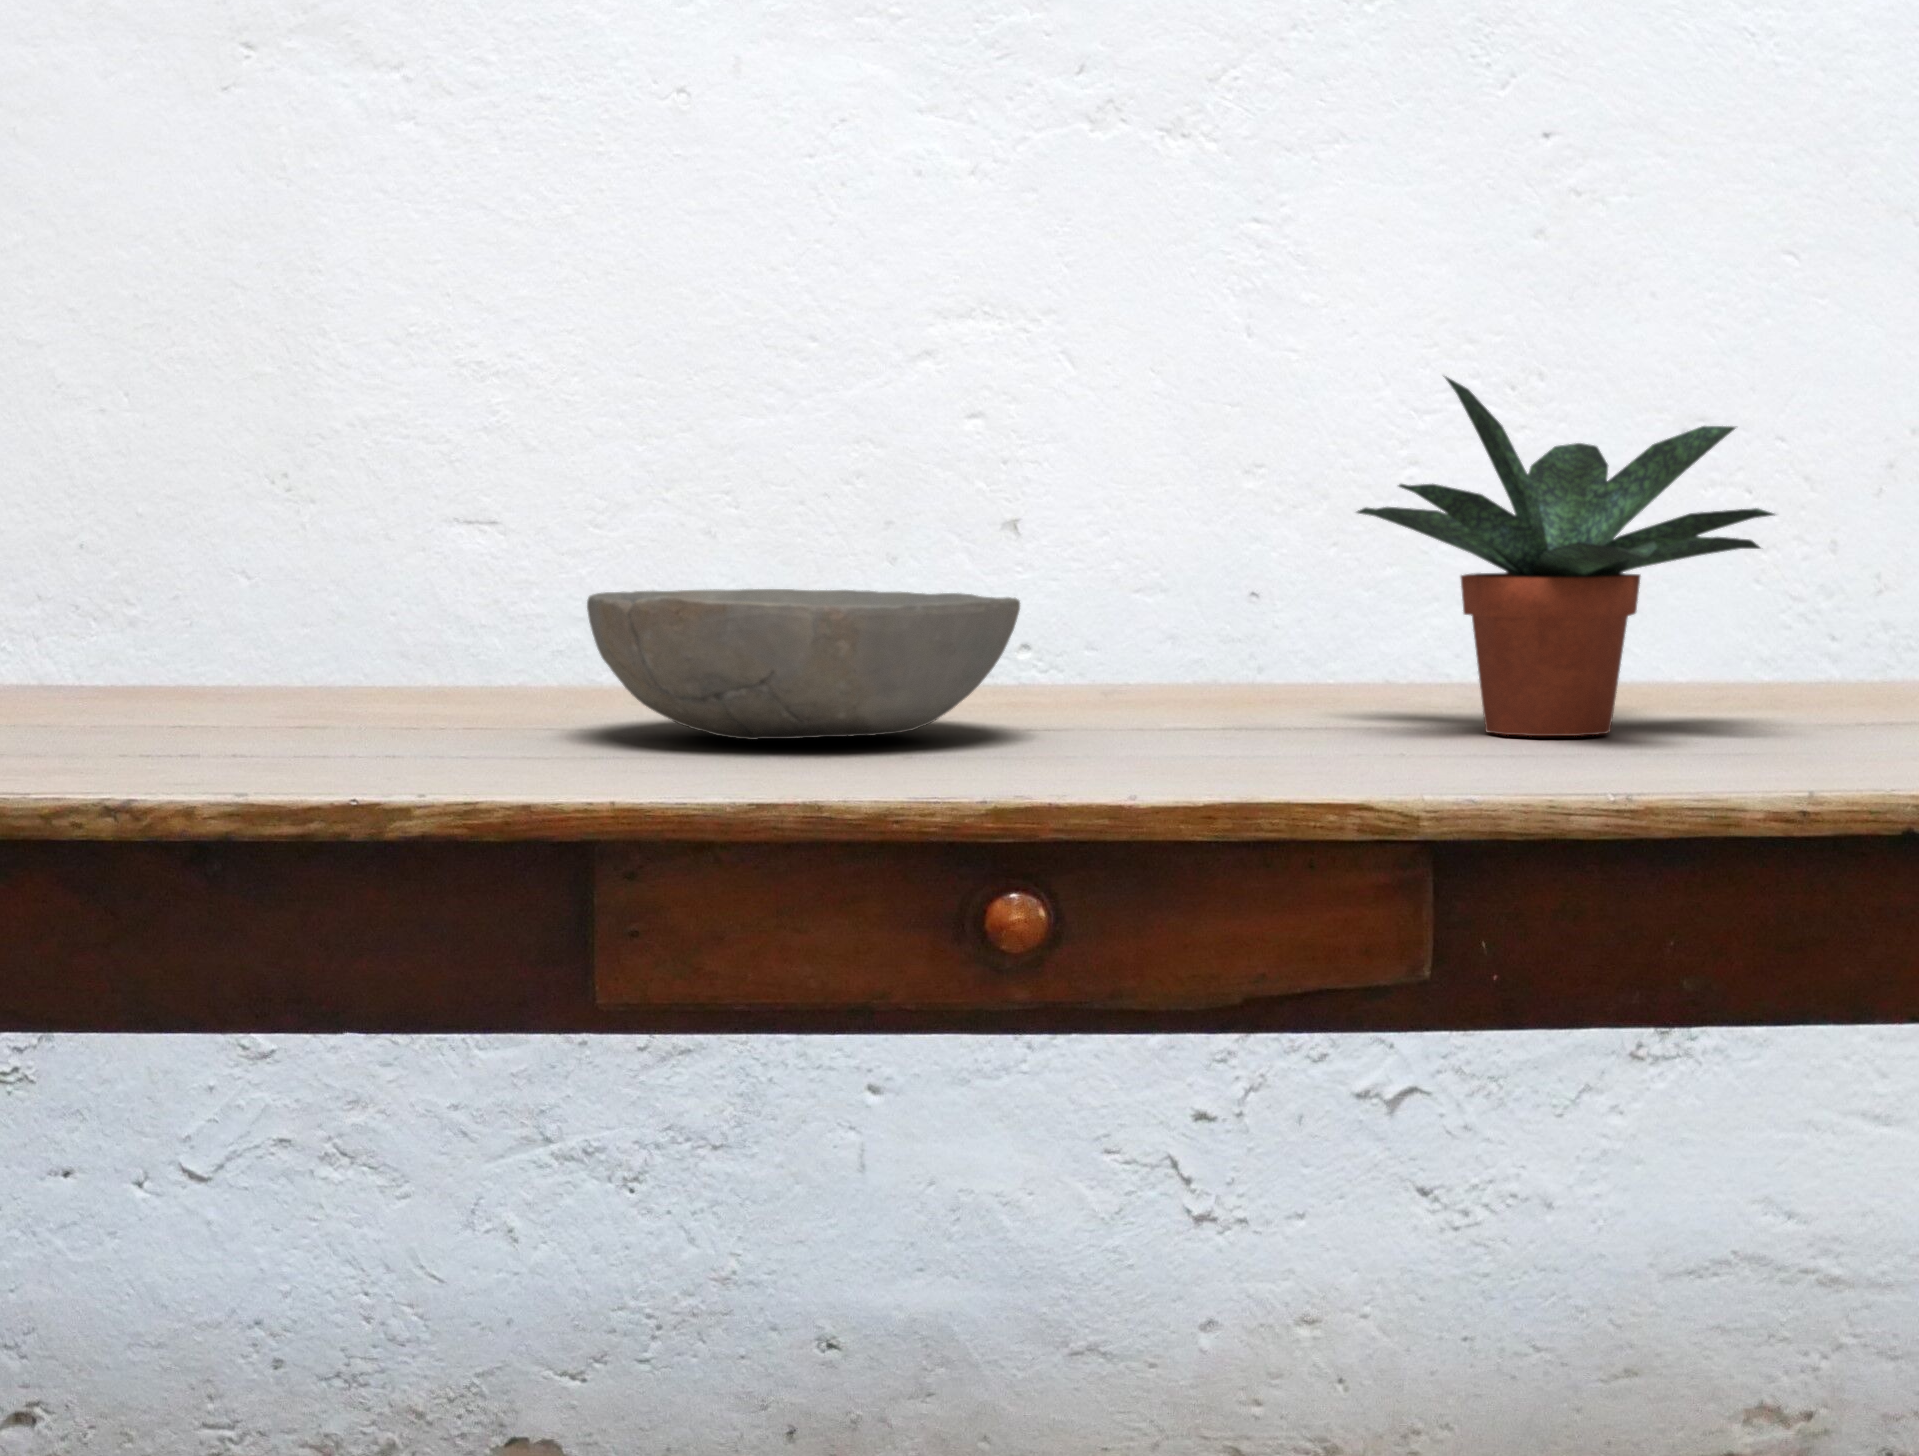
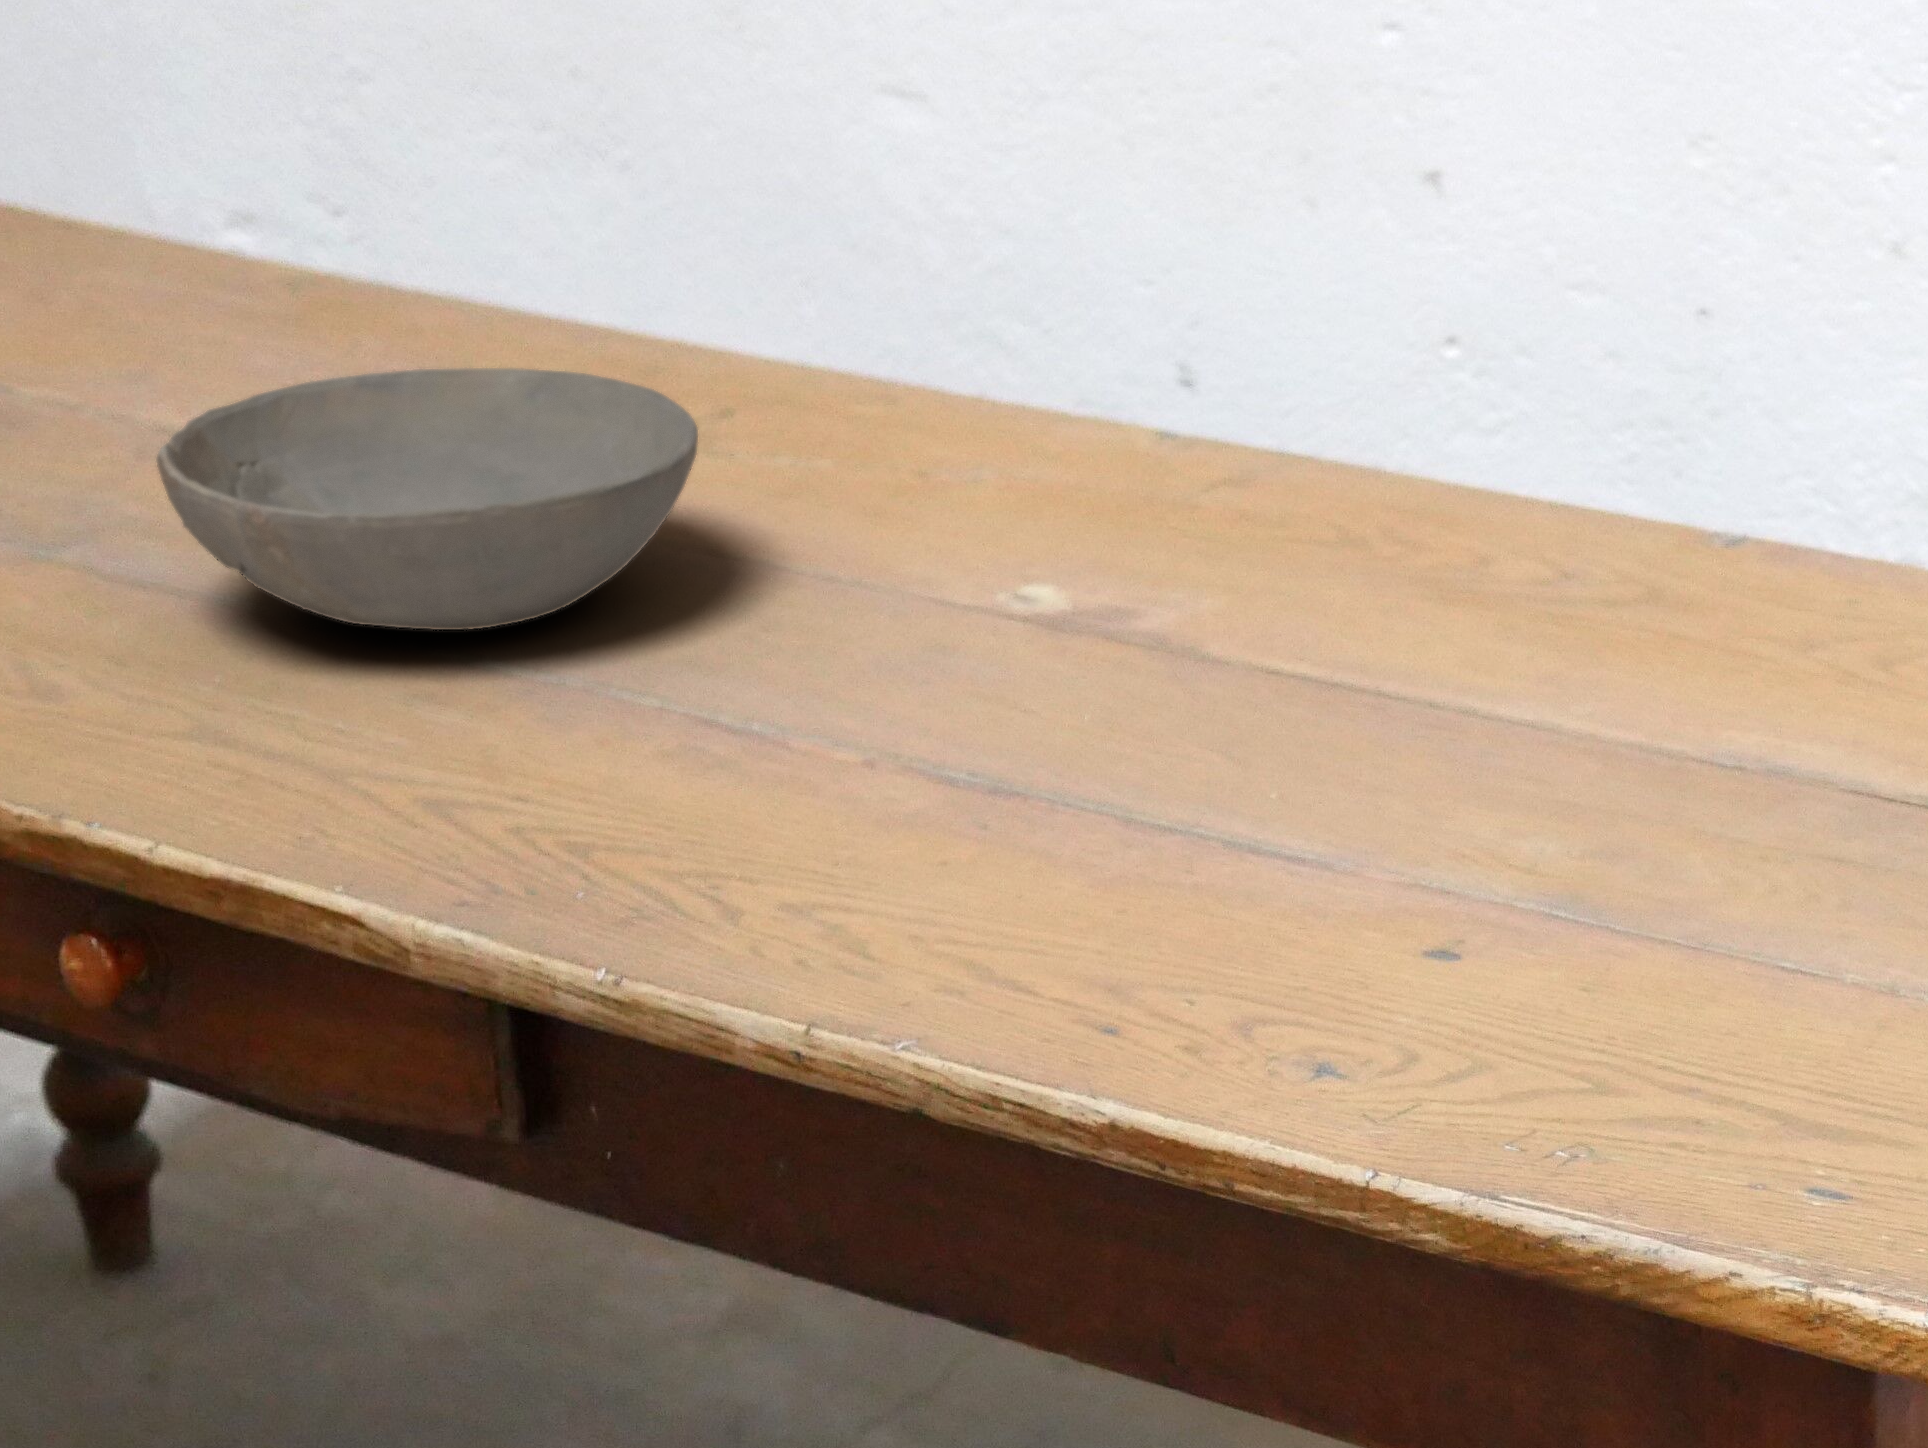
potted plant: present [1357,377,1775,736] -> none [896,258,1494,779]

